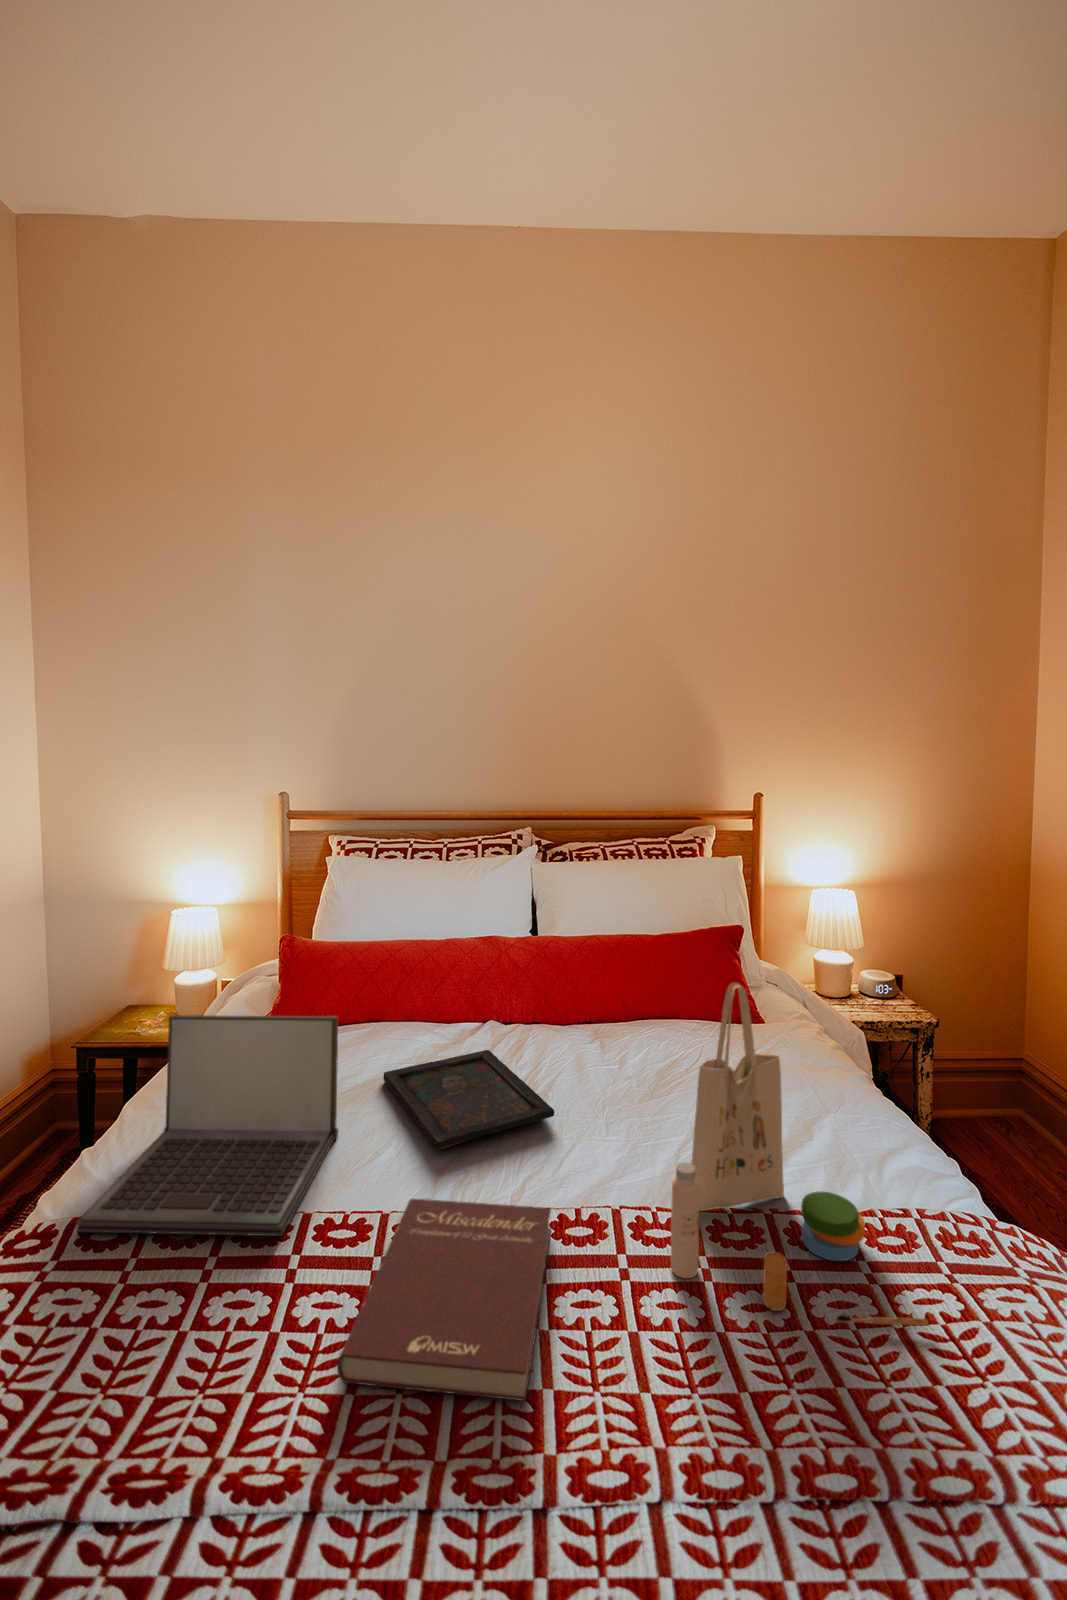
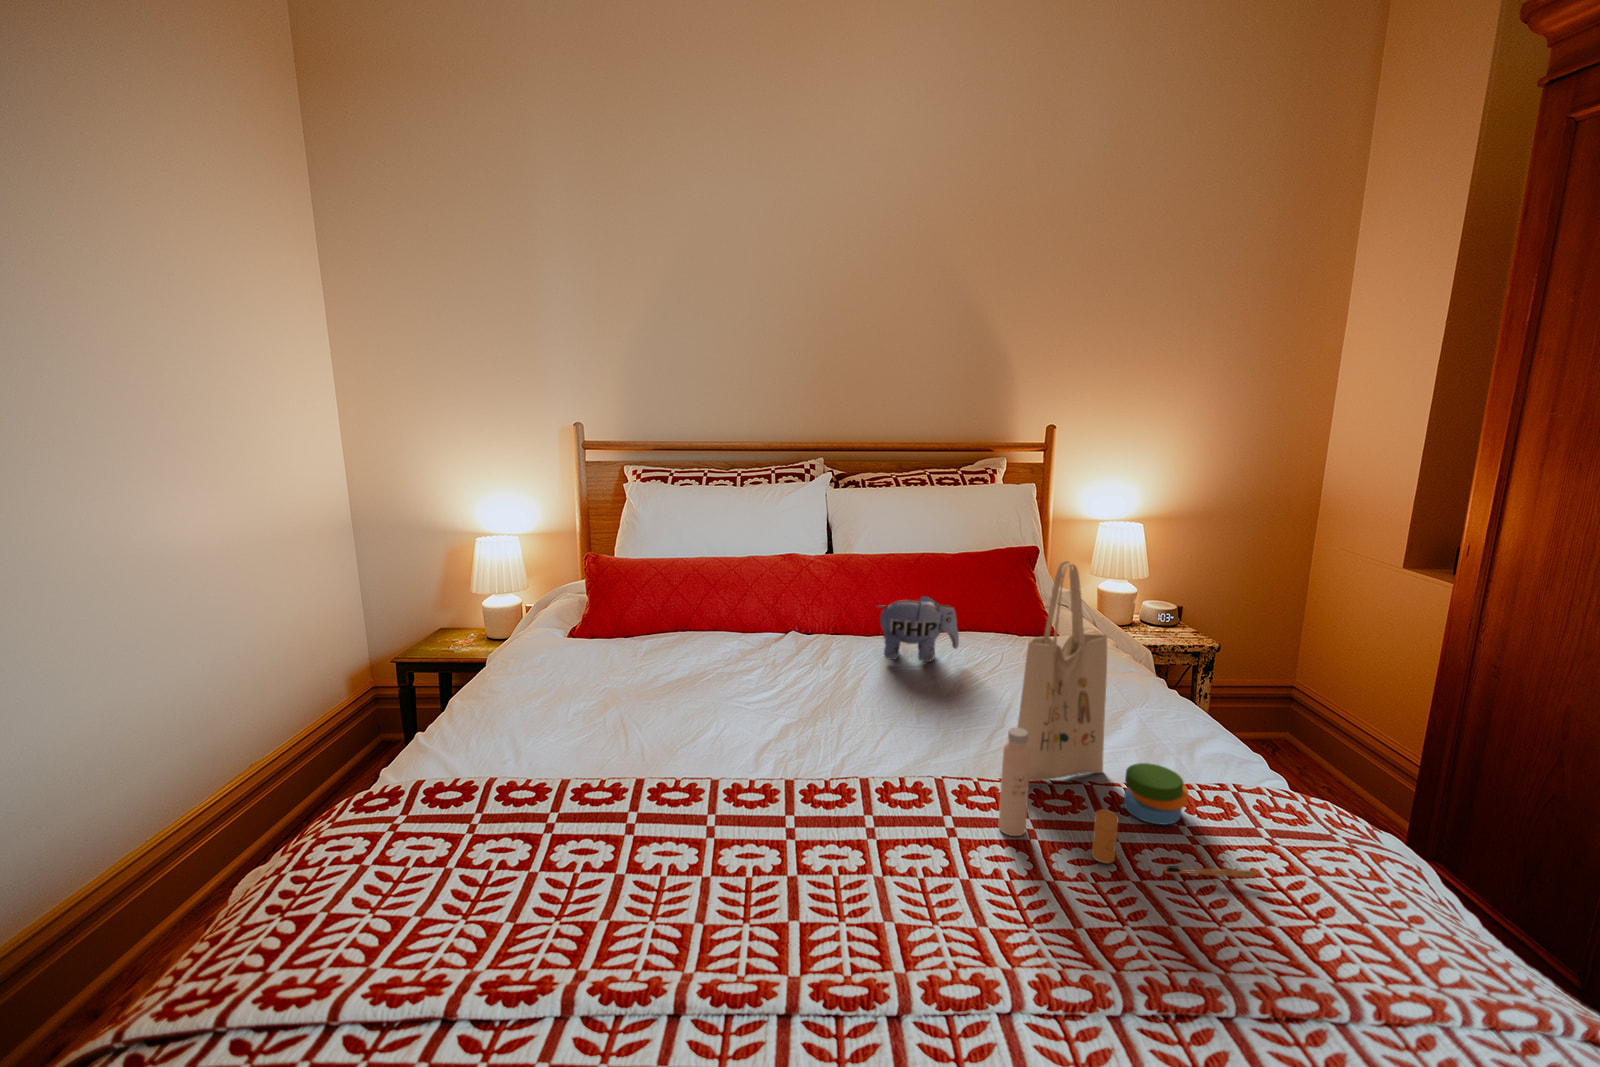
plush toy: none [563,992,649,1063] -> present [877,595,959,662]
laptop: present [76,1015,339,1236] -> none [419,601,663,796]
tray: present [384,1050,554,1149] -> none [701,649,872,728]
book: present [337,1199,551,1401] -> none [686,766,879,931]

